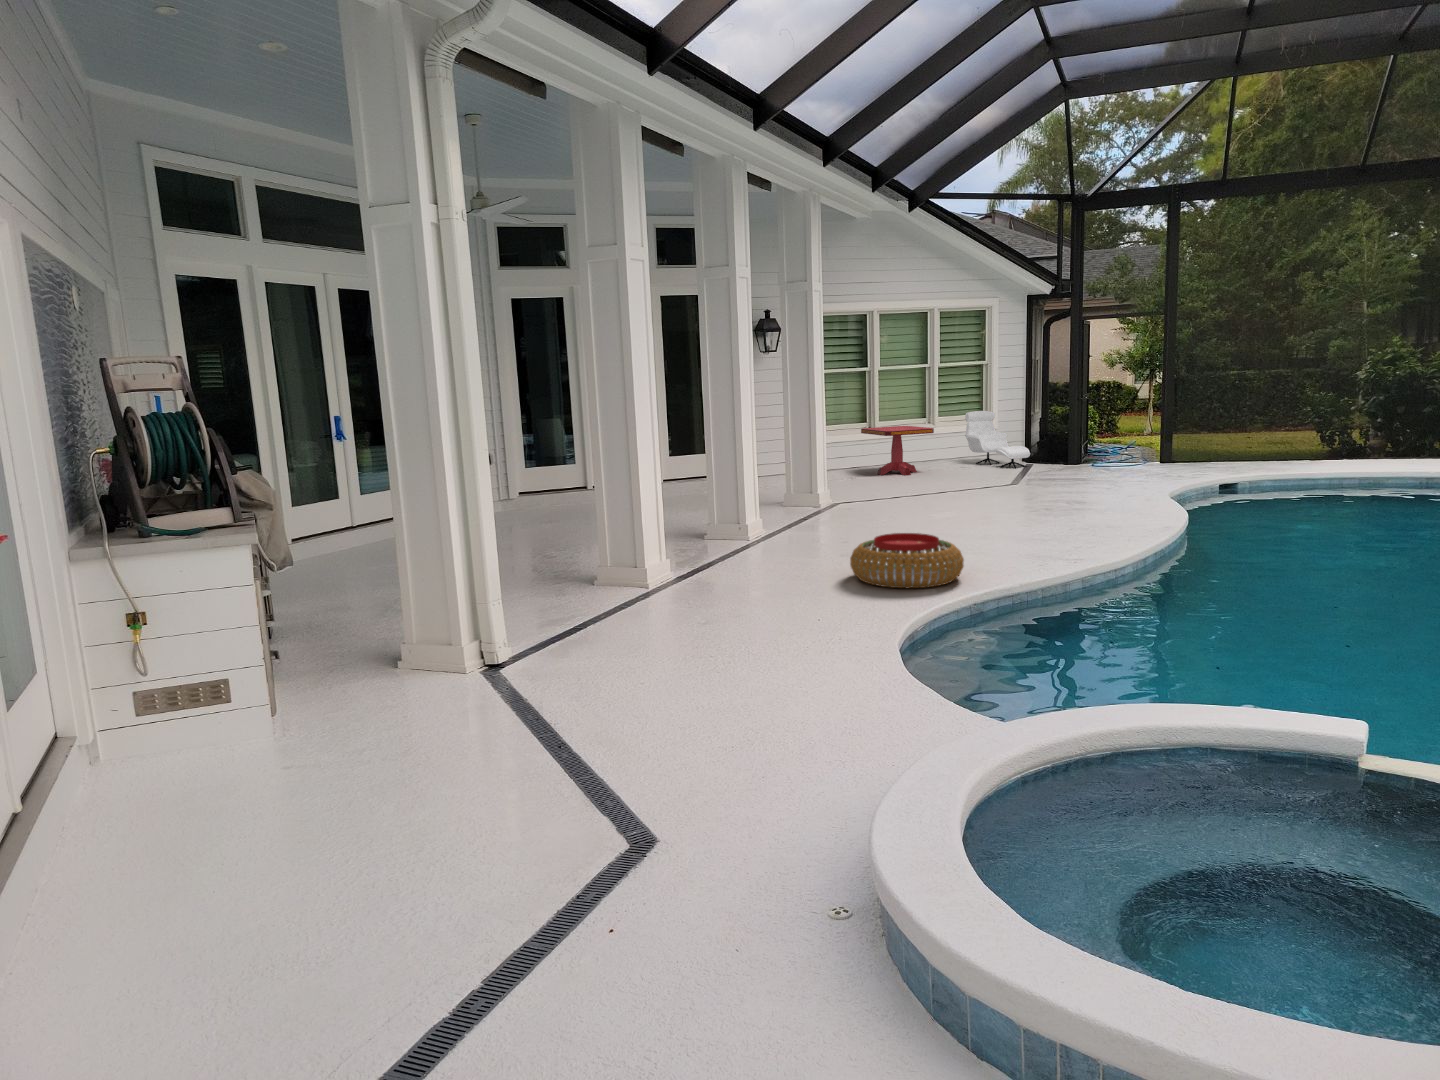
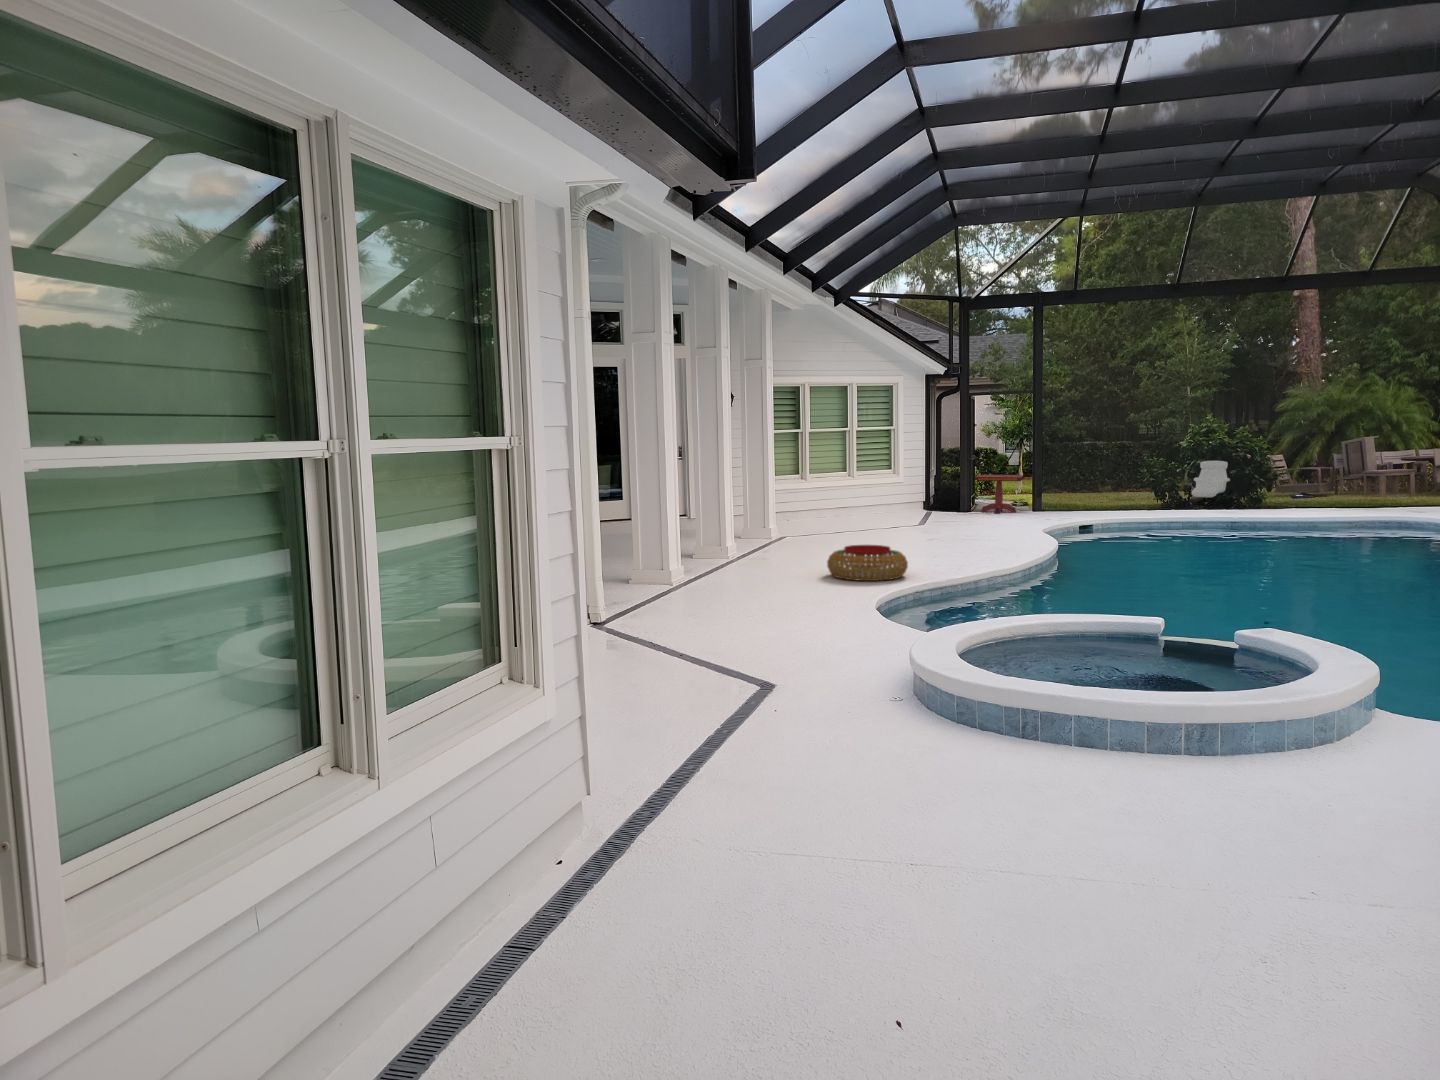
armchair: present [965,411,1030,468] -> present [1191,461,1230,505]
side table: present [861,426,934,475] -> present [975,475,1023,514]

